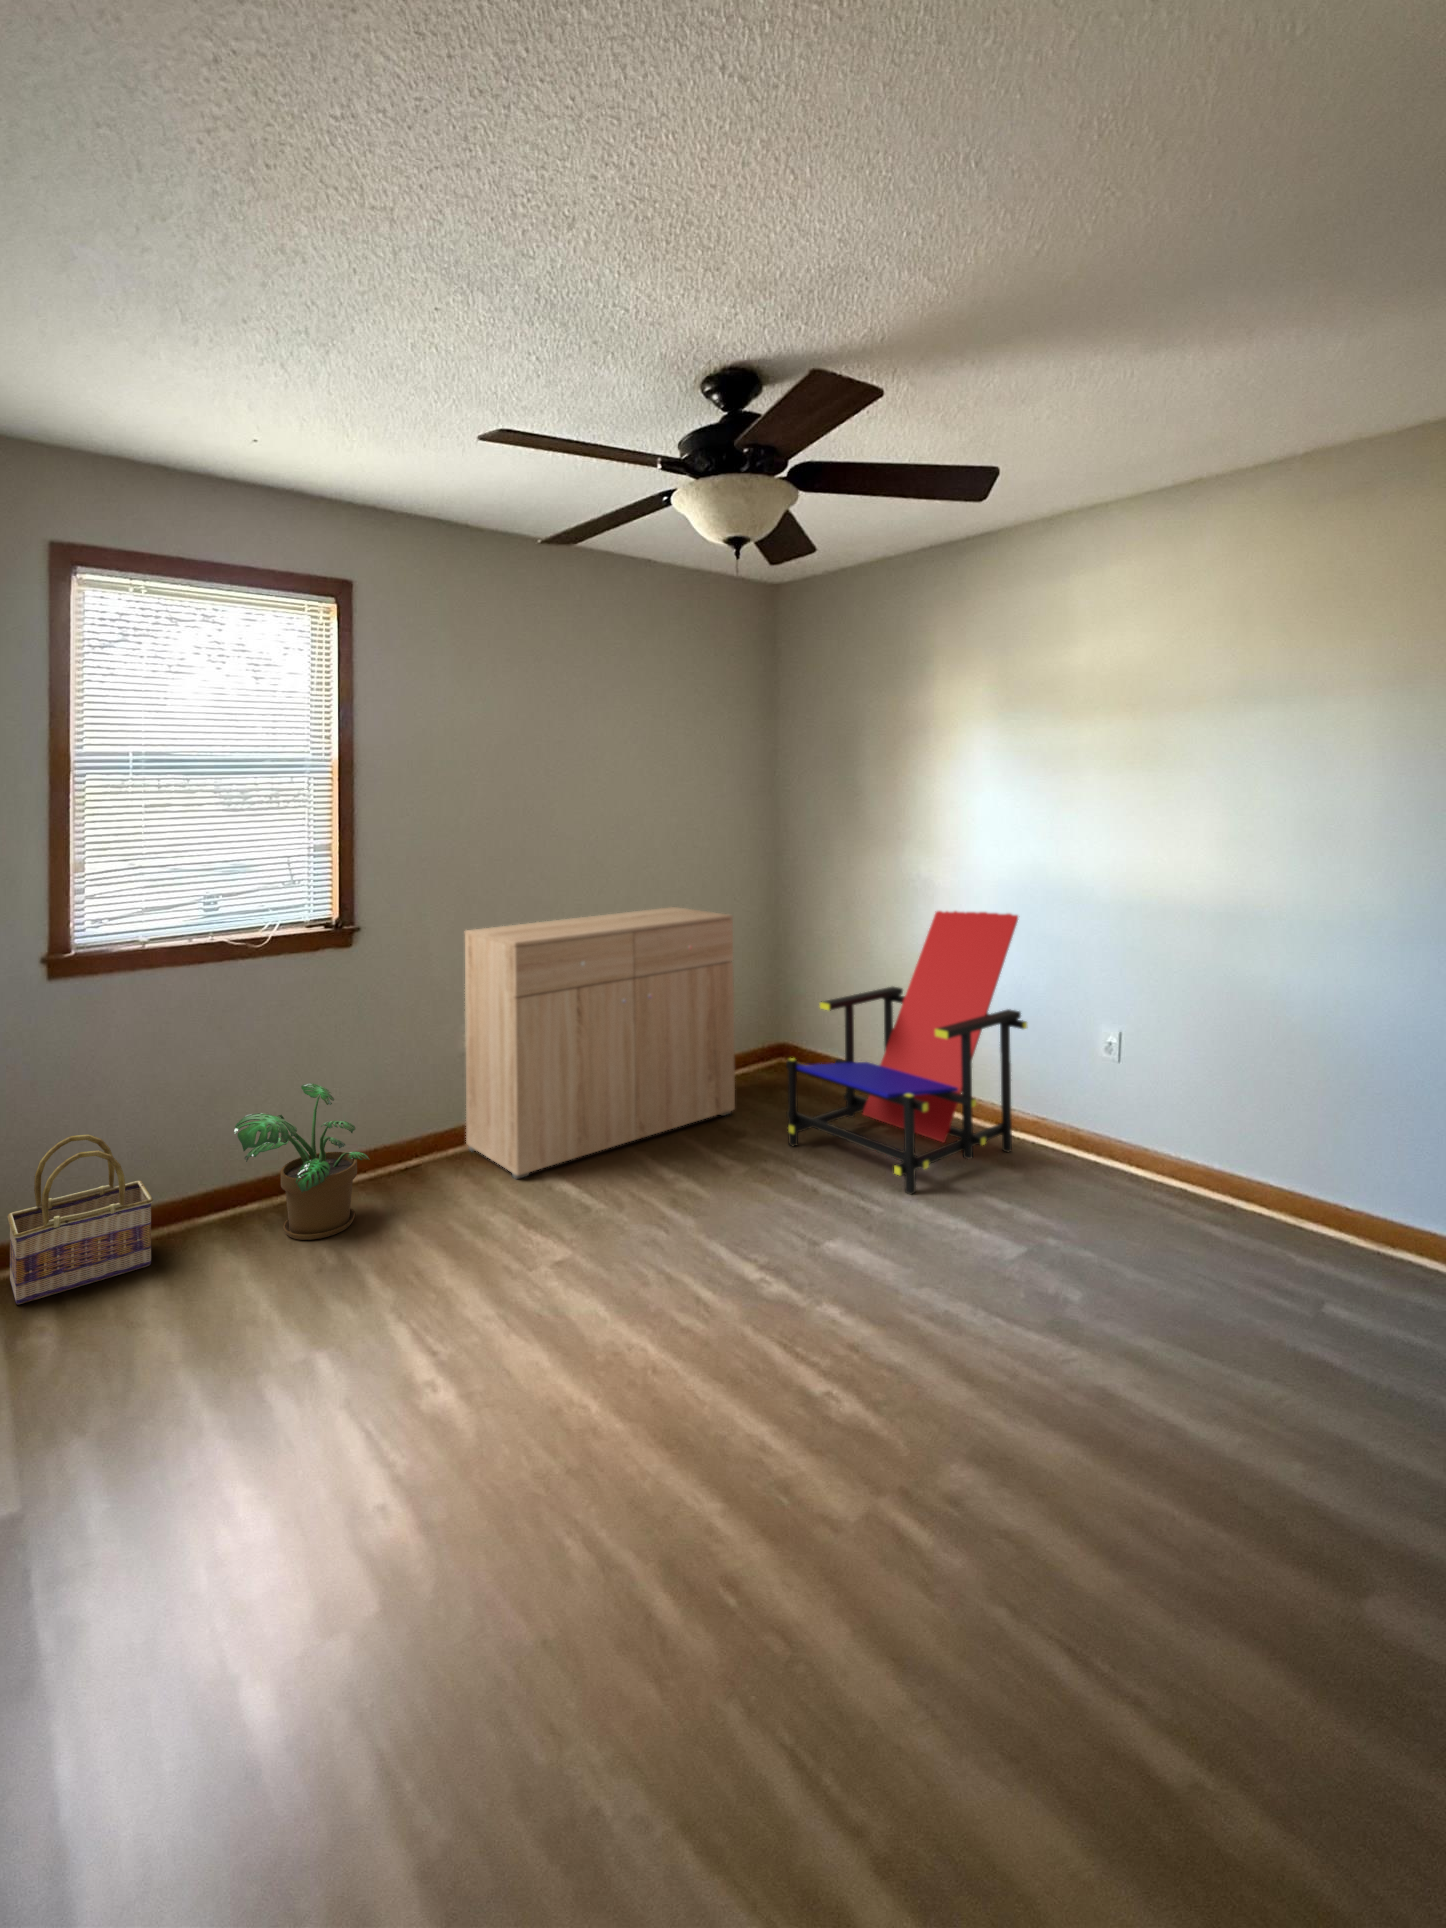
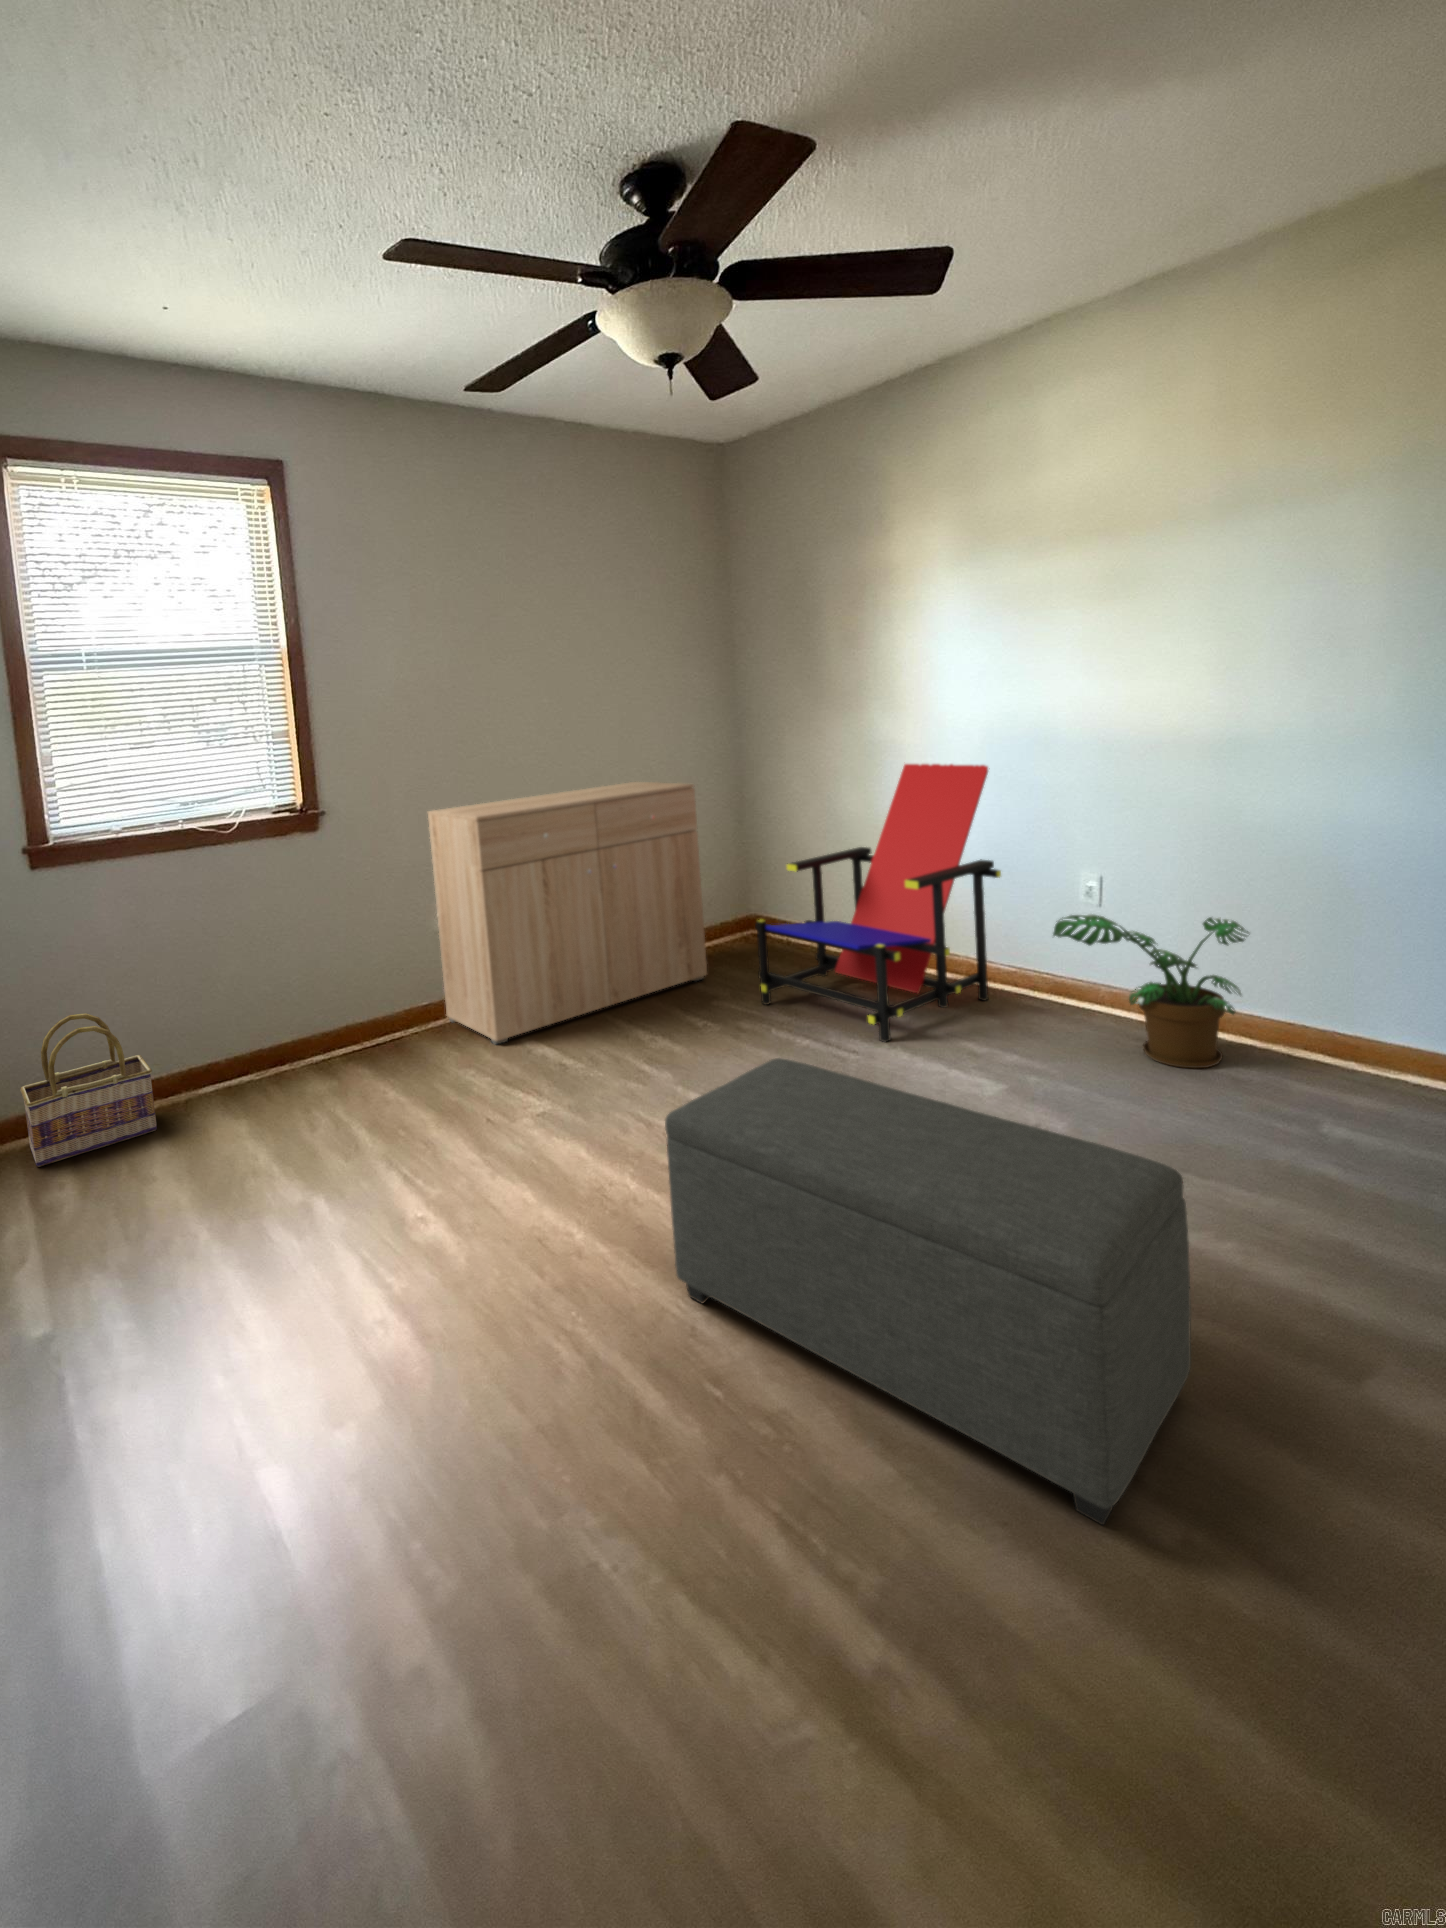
potted plant: present [234,1083,369,1240] -> present [1053,914,1249,1068]
ottoman: none [694,1225,1202,1756] -> present [665,1058,1191,1525]

